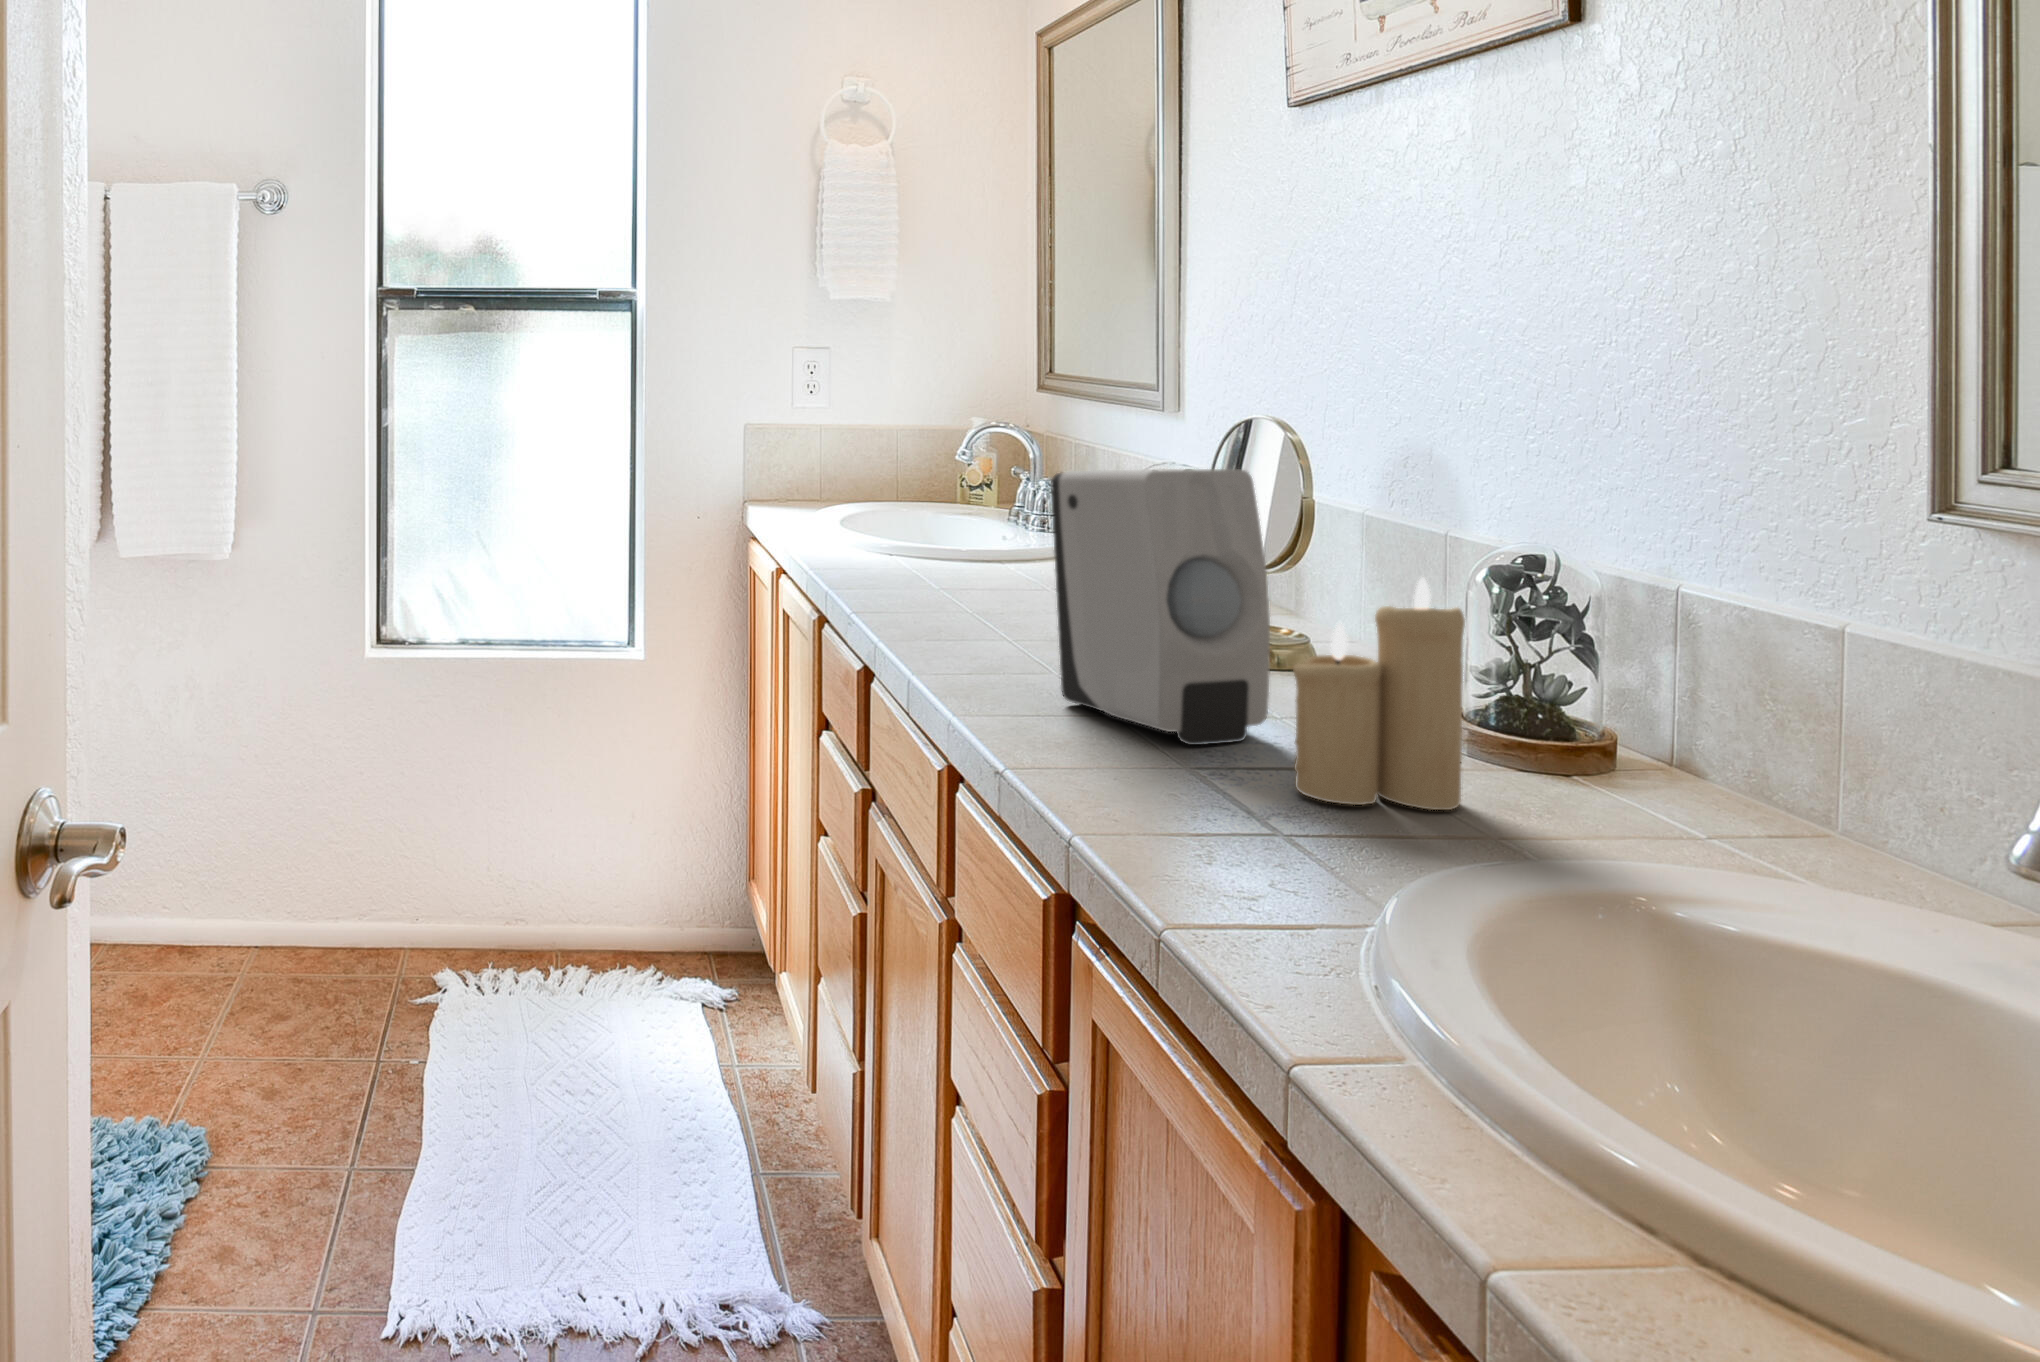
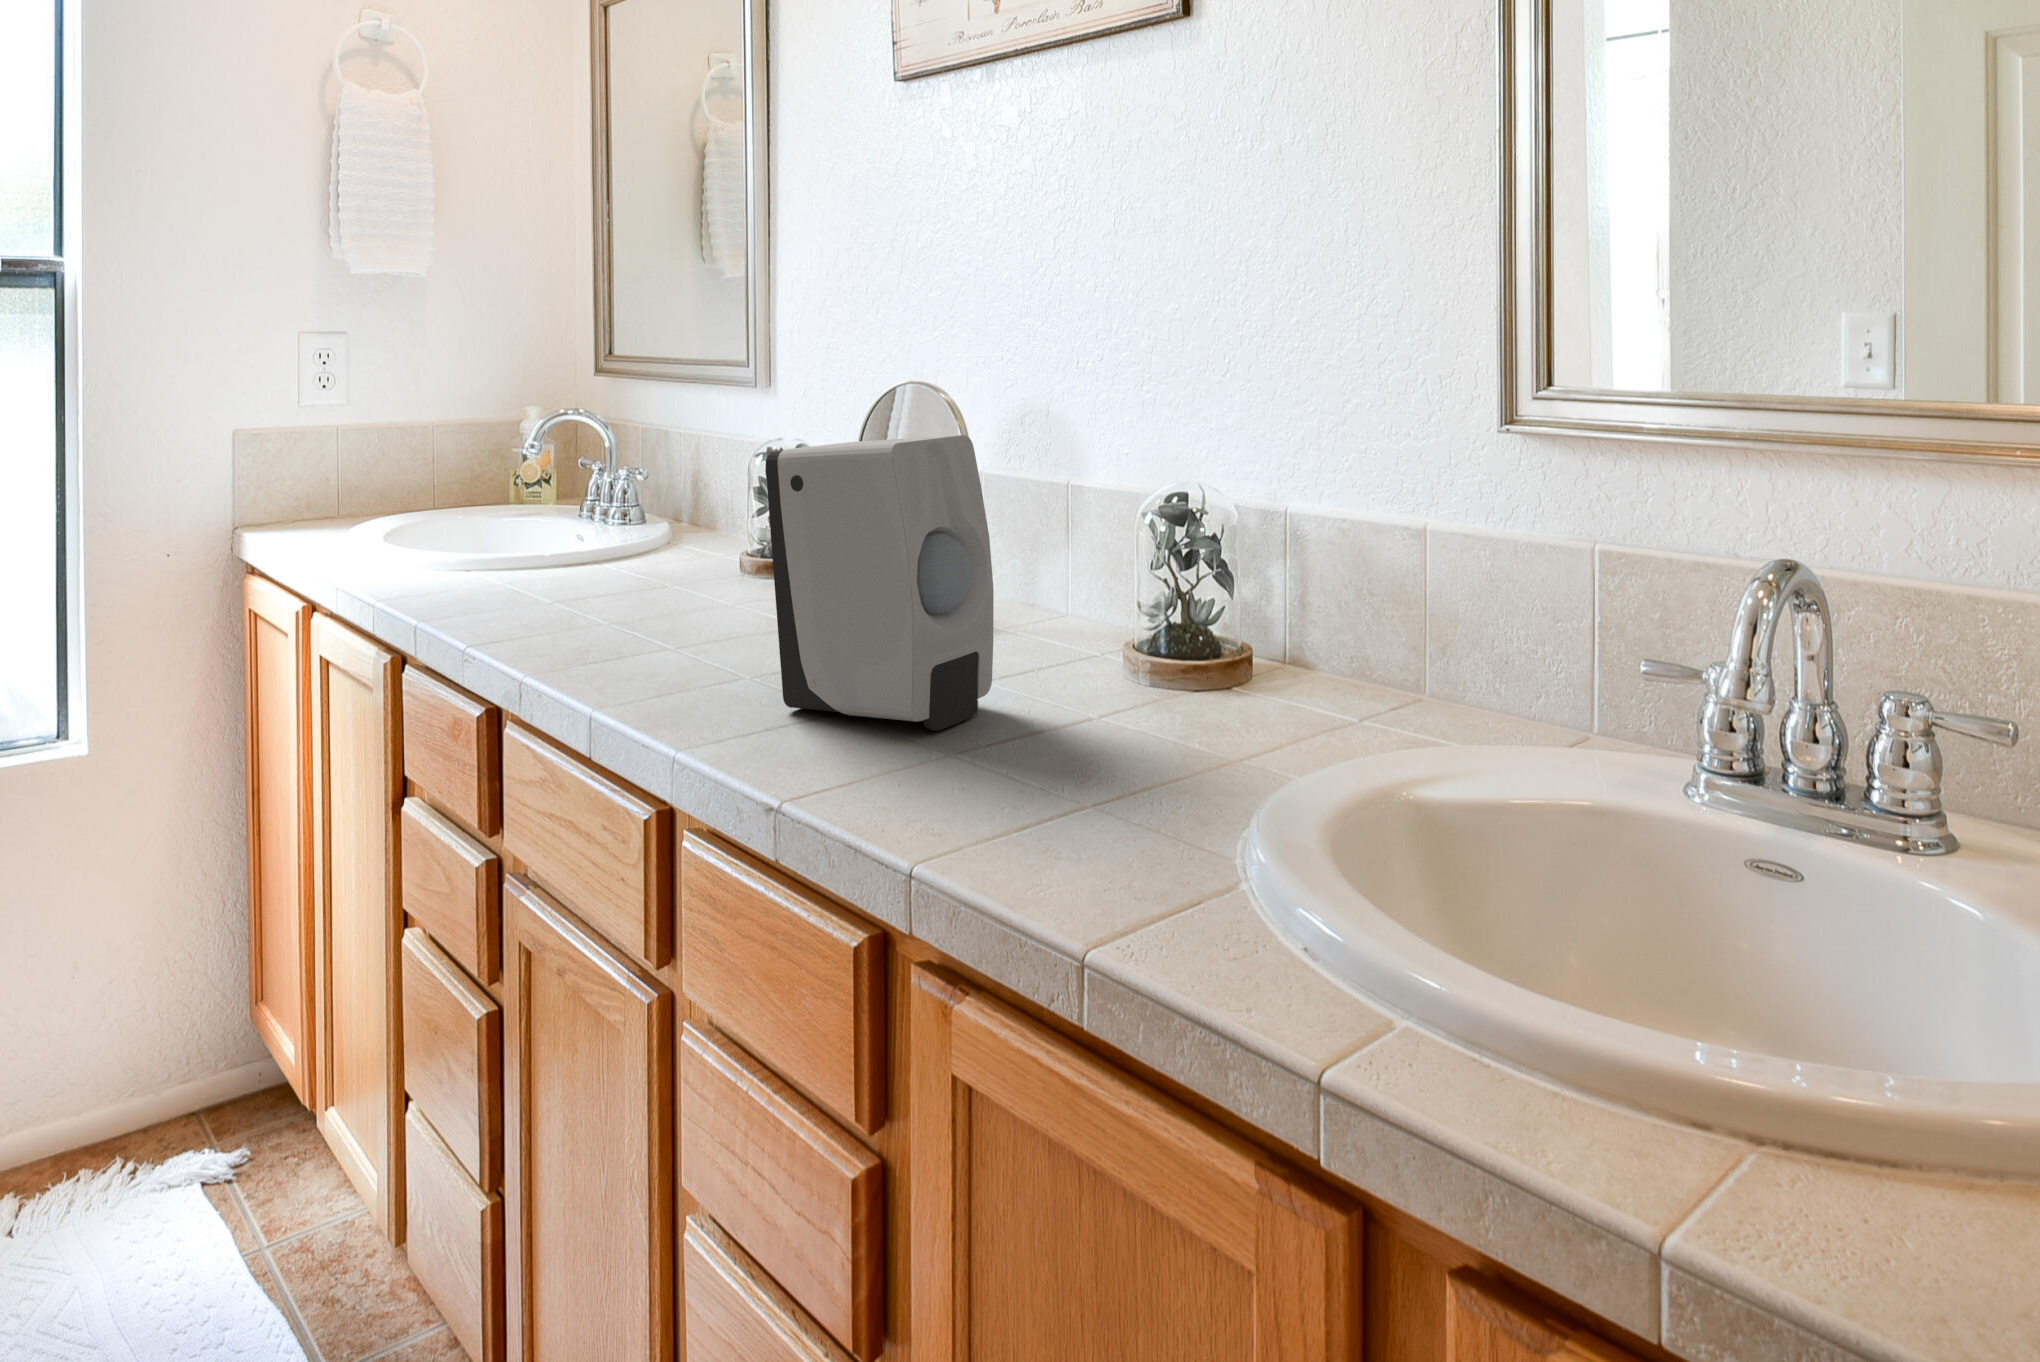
candle: present [1293,578,1465,810] -> none [1052,527,1184,762]

